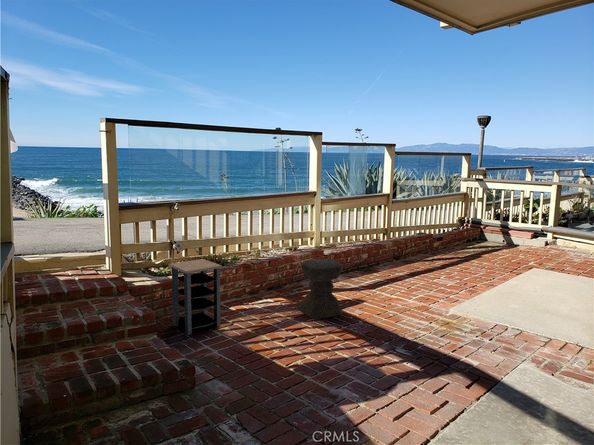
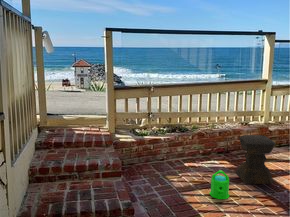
side table: present [169,259,222,335] -> none [140,127,174,180]
watering can: none [276,305,302,341] -> present [209,170,230,199]

